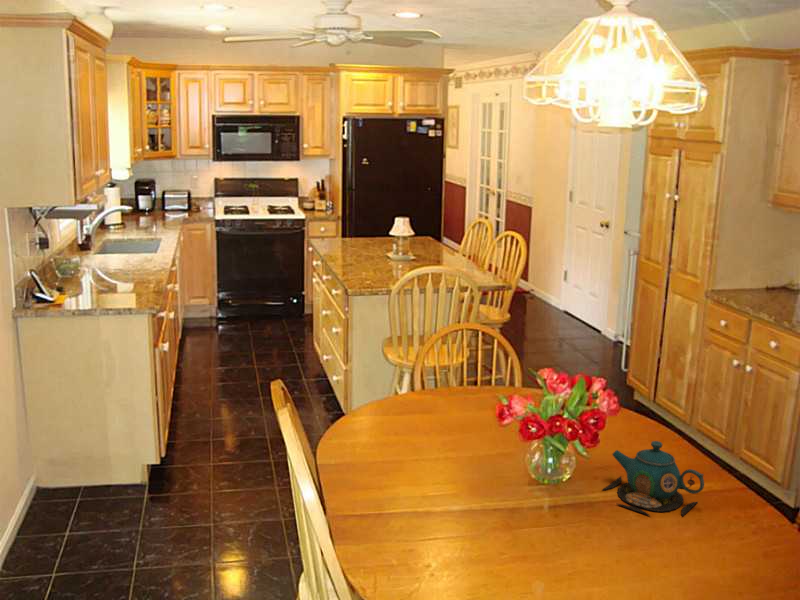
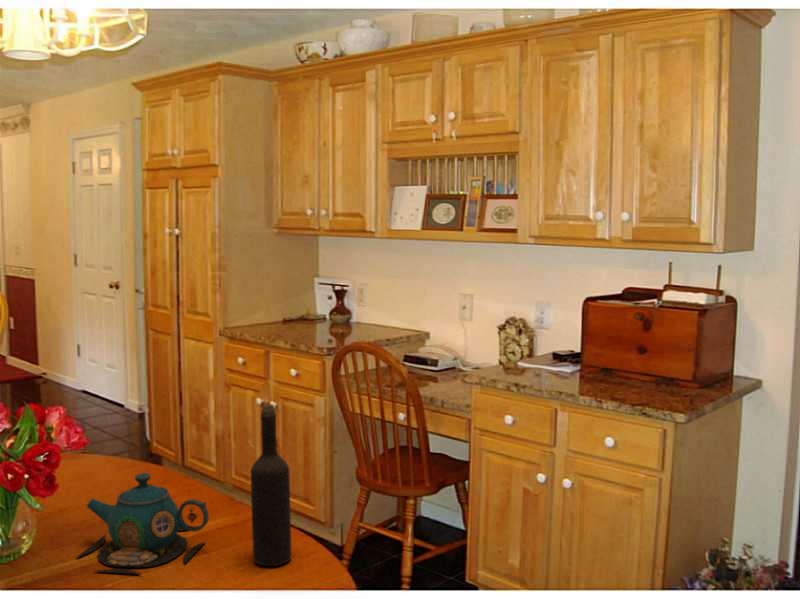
wine bottle: none [737,415,778,538] -> present [251,404,291,566]

